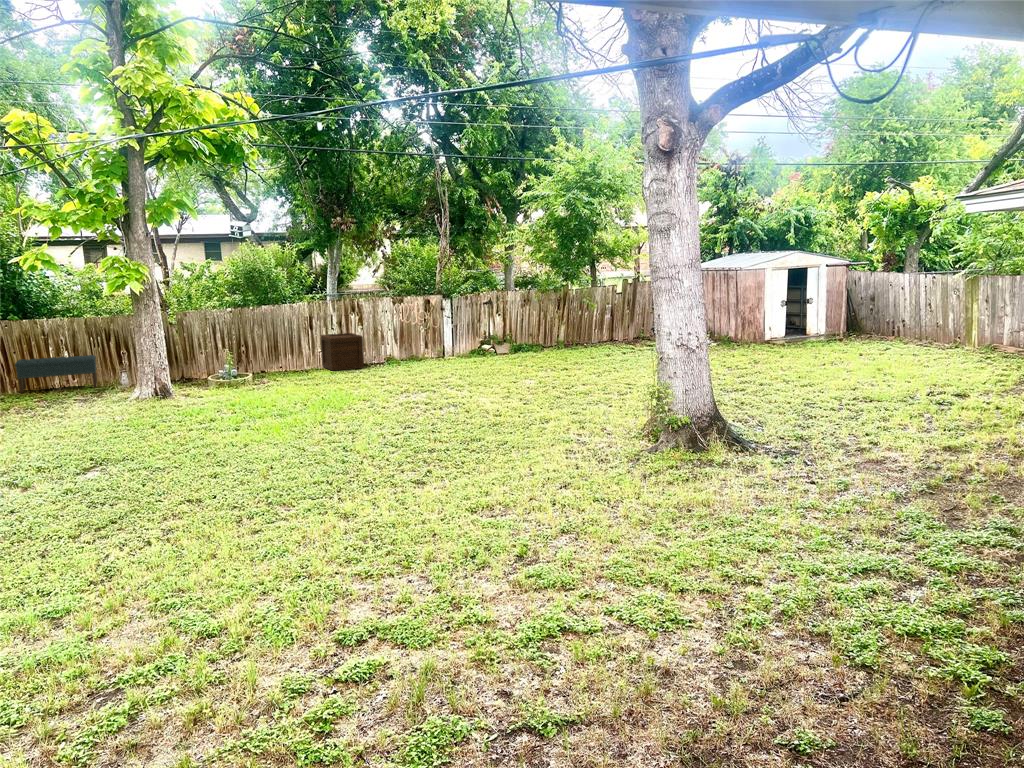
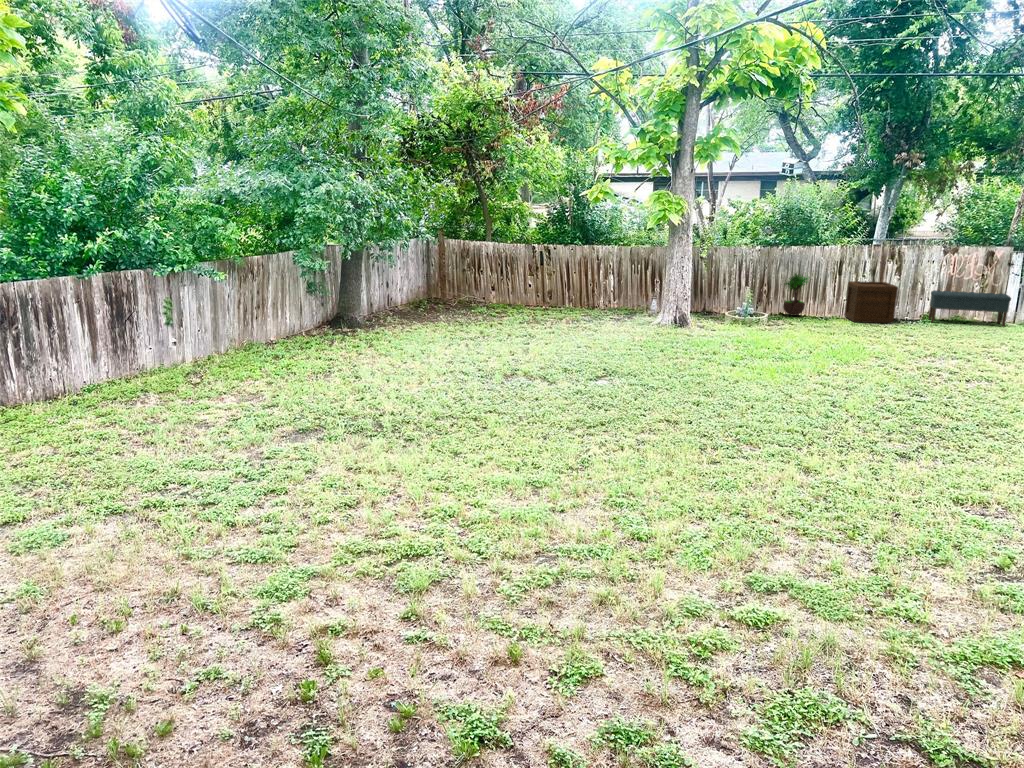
potted tree: none [261,328,288,371] -> present [783,273,808,316]
bench: present [15,355,97,393] -> present [928,291,1011,327]

